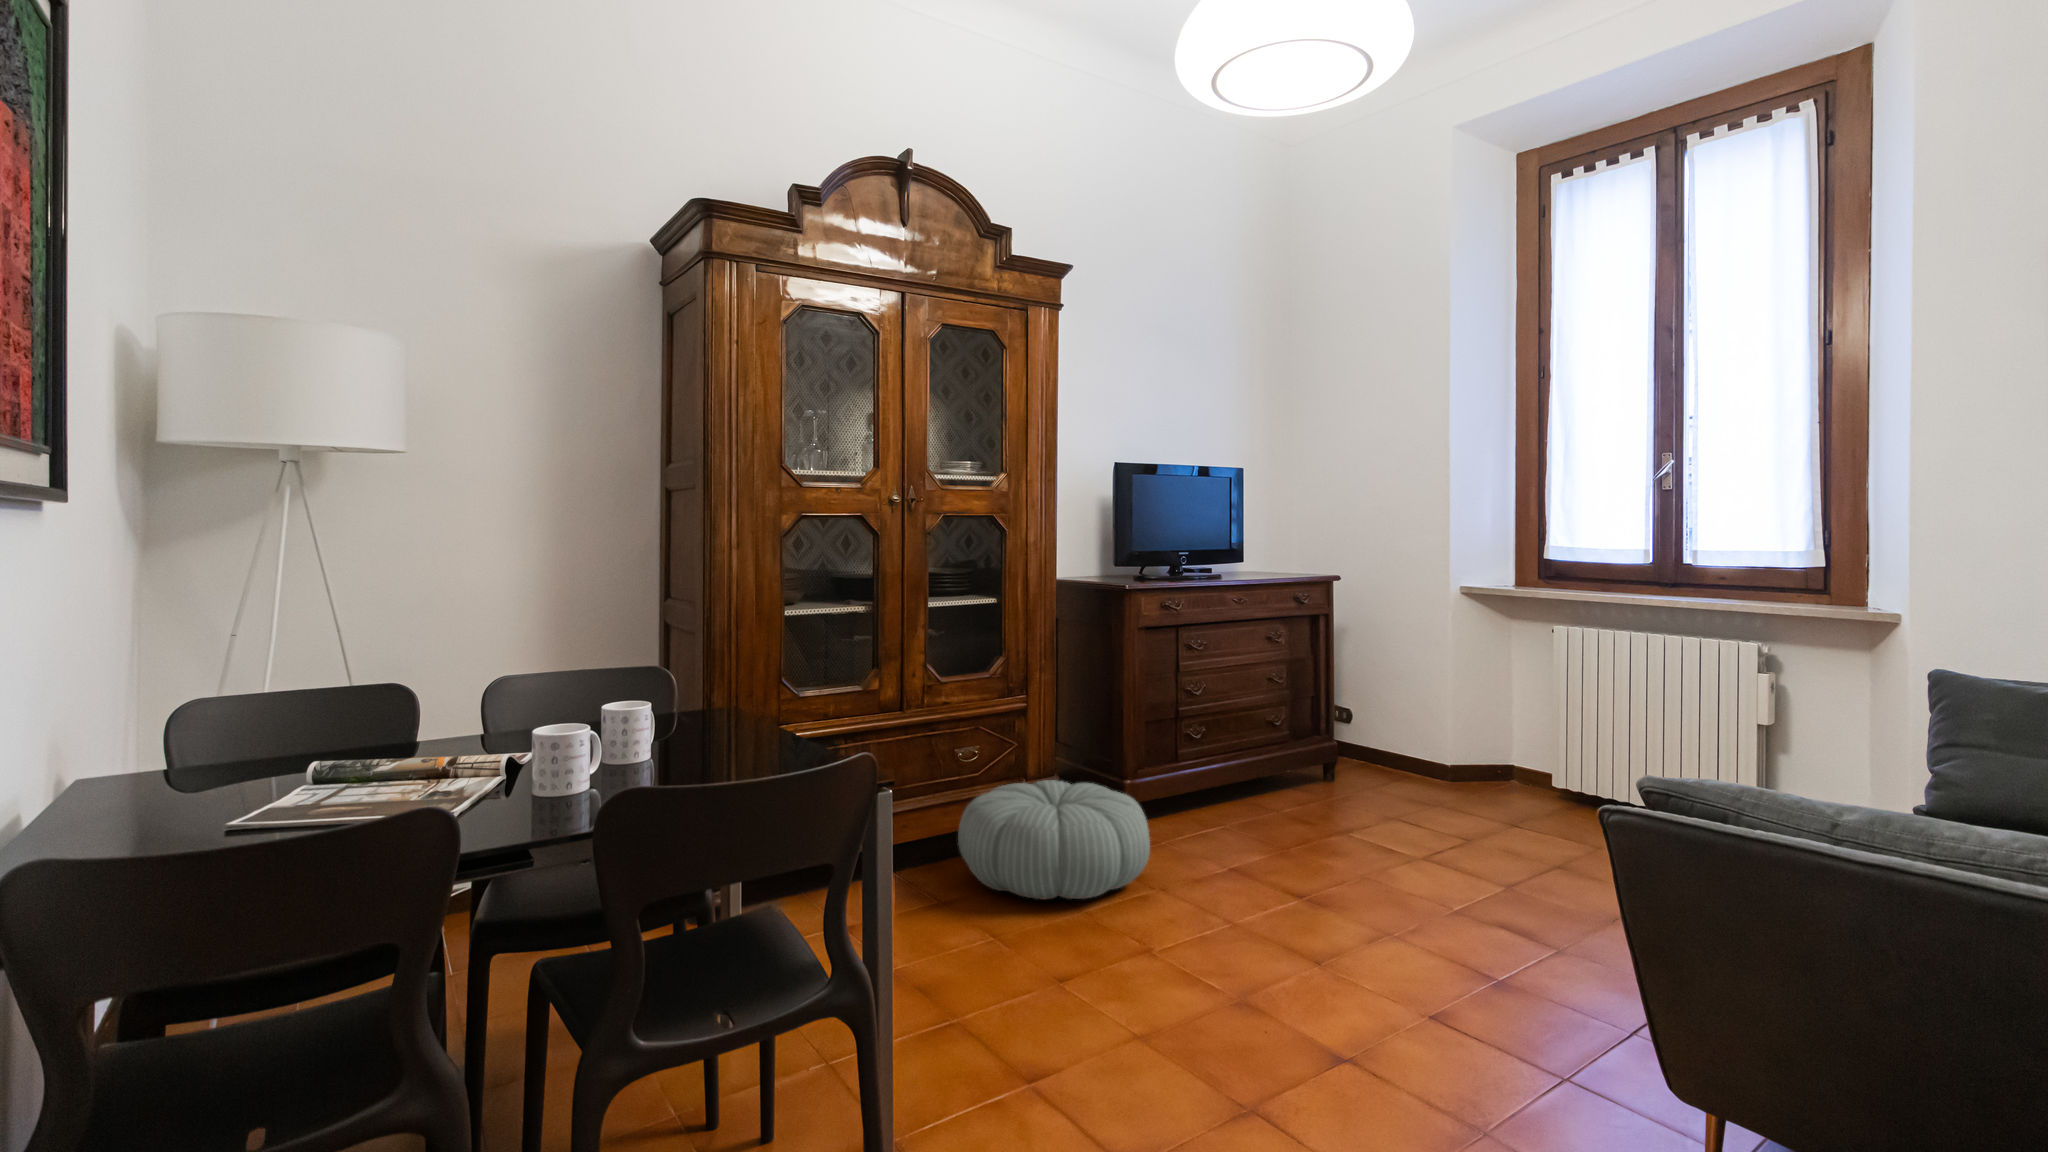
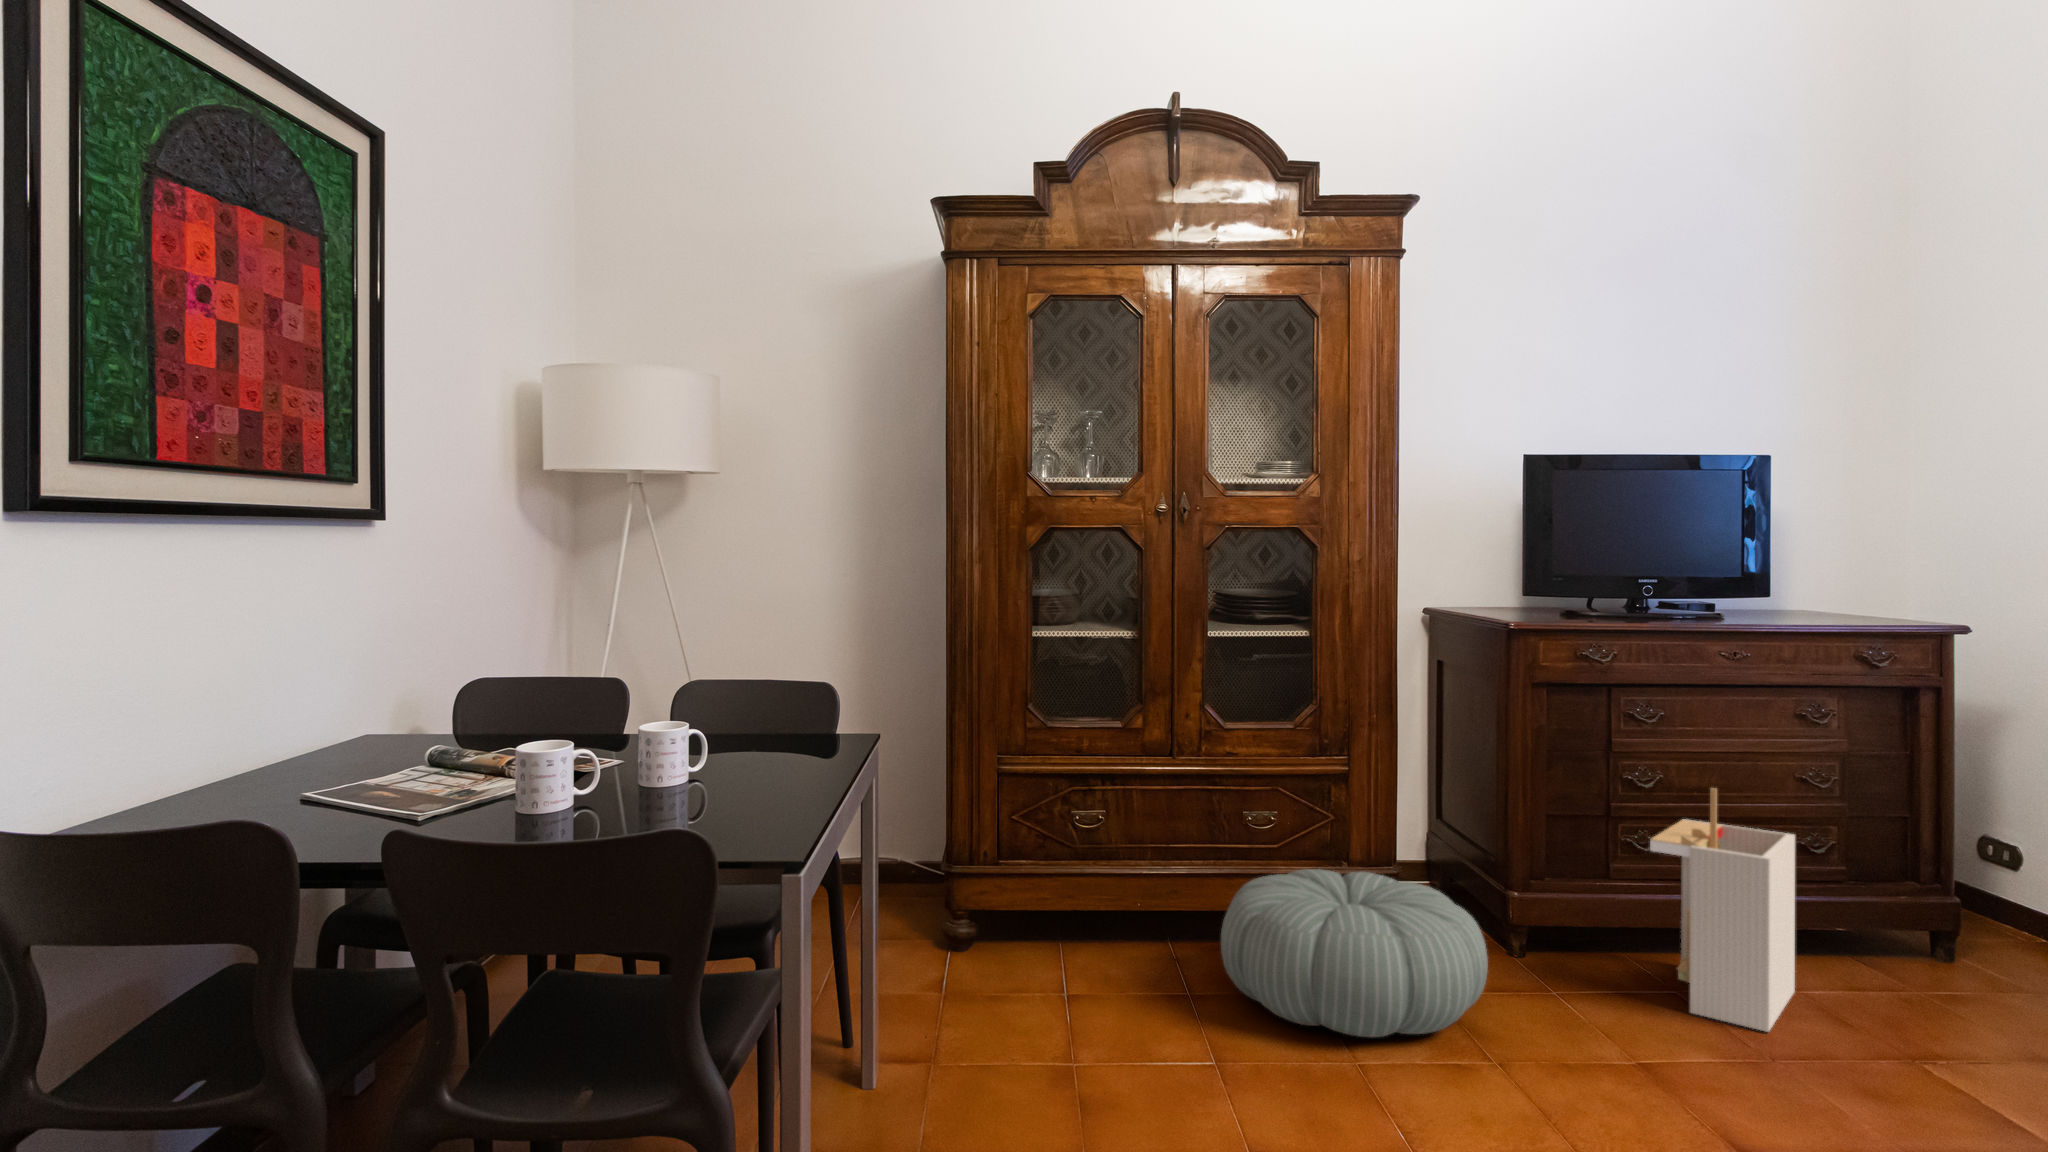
storage bin: none [1217,693,1290,843] -> present [1650,788,1795,1032]

